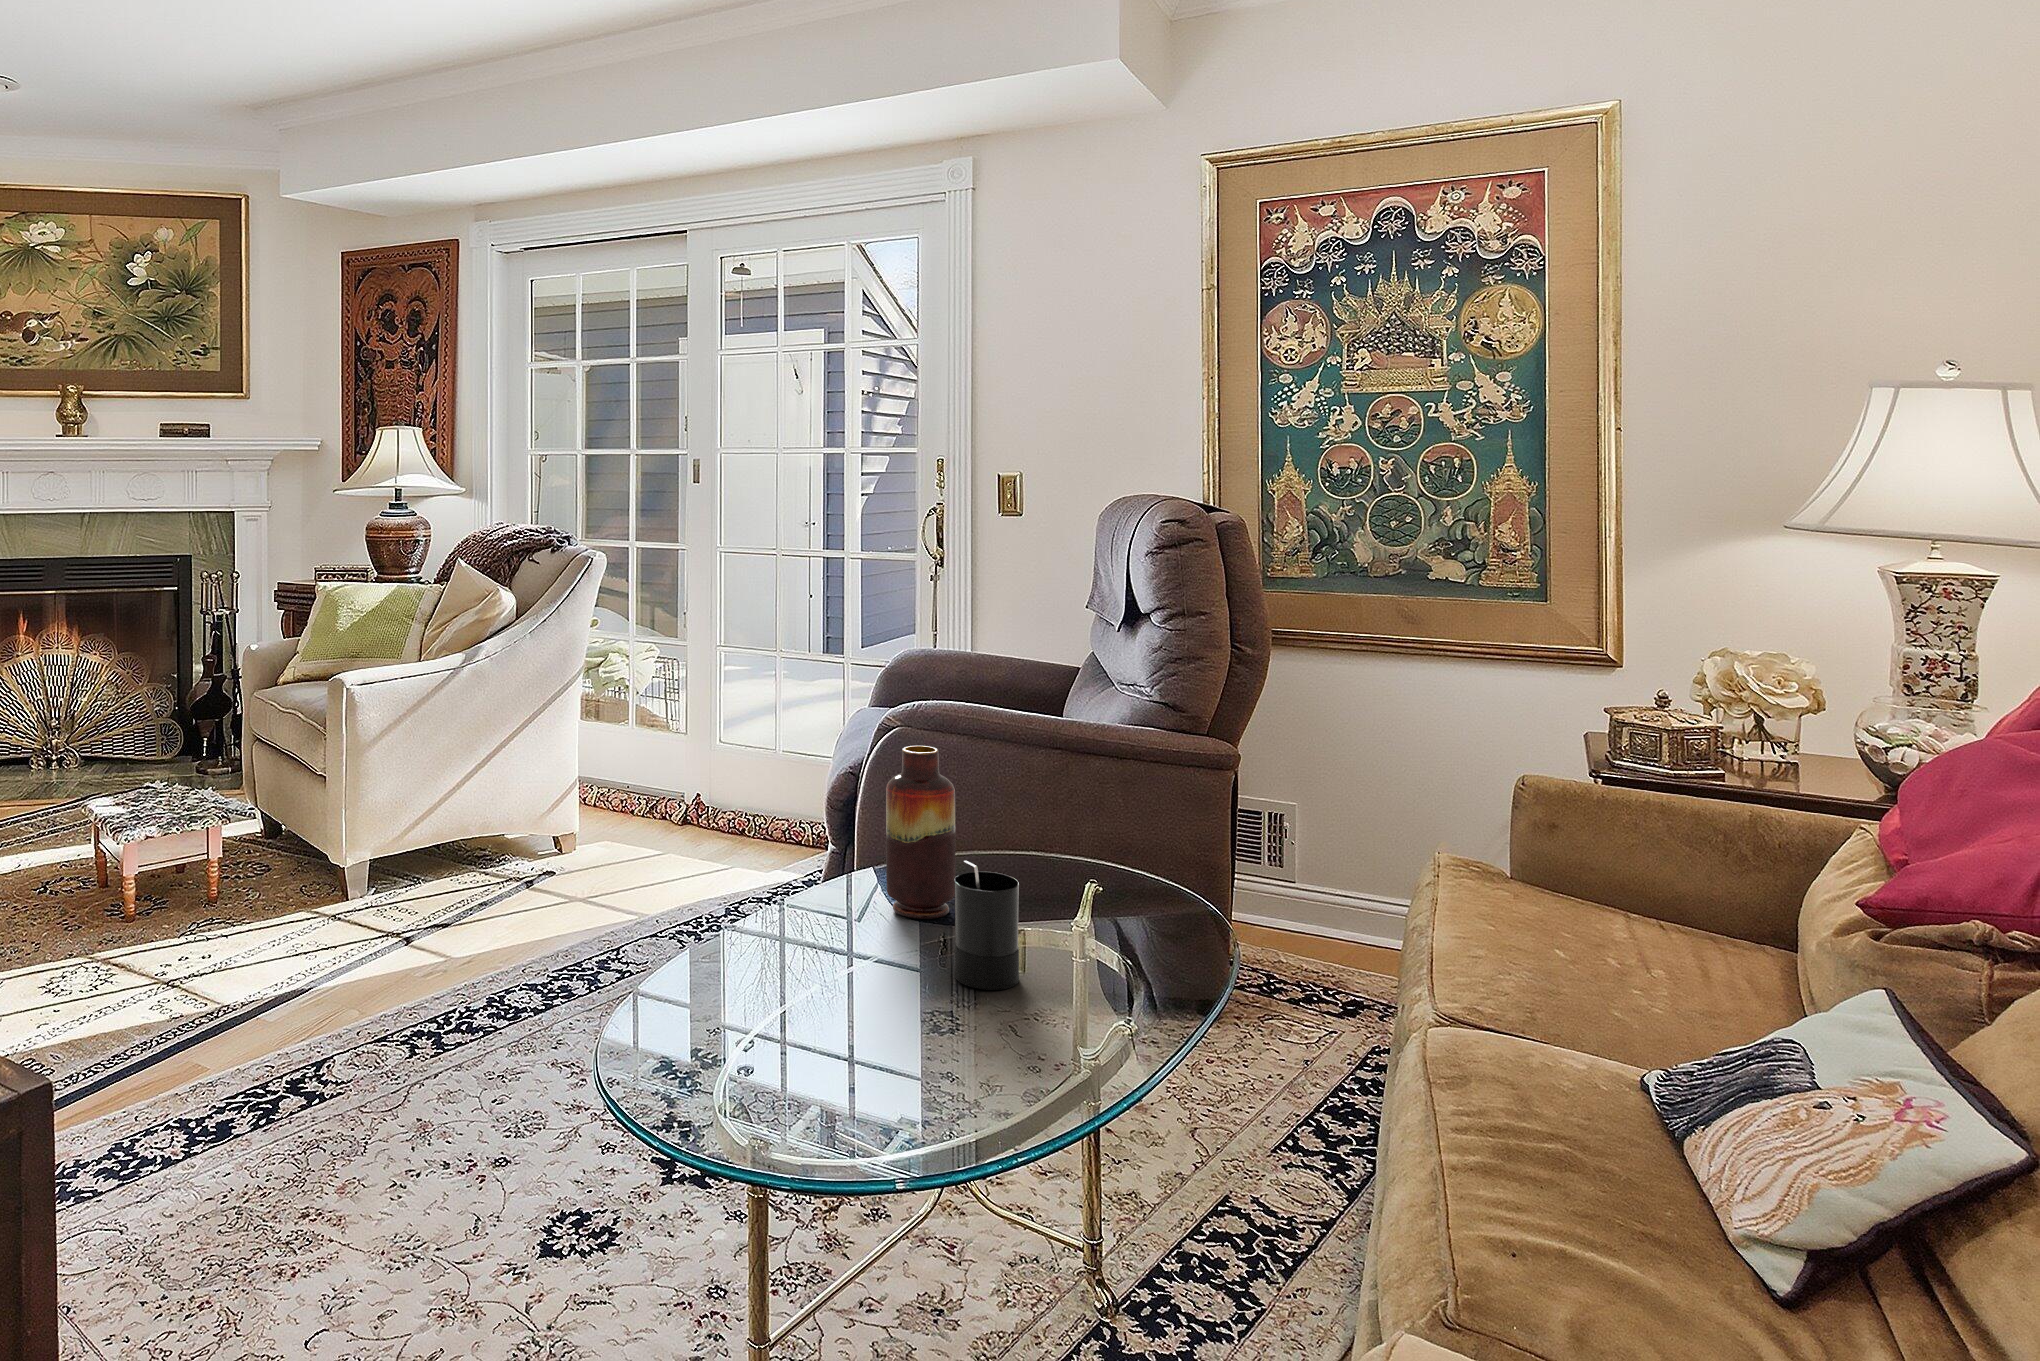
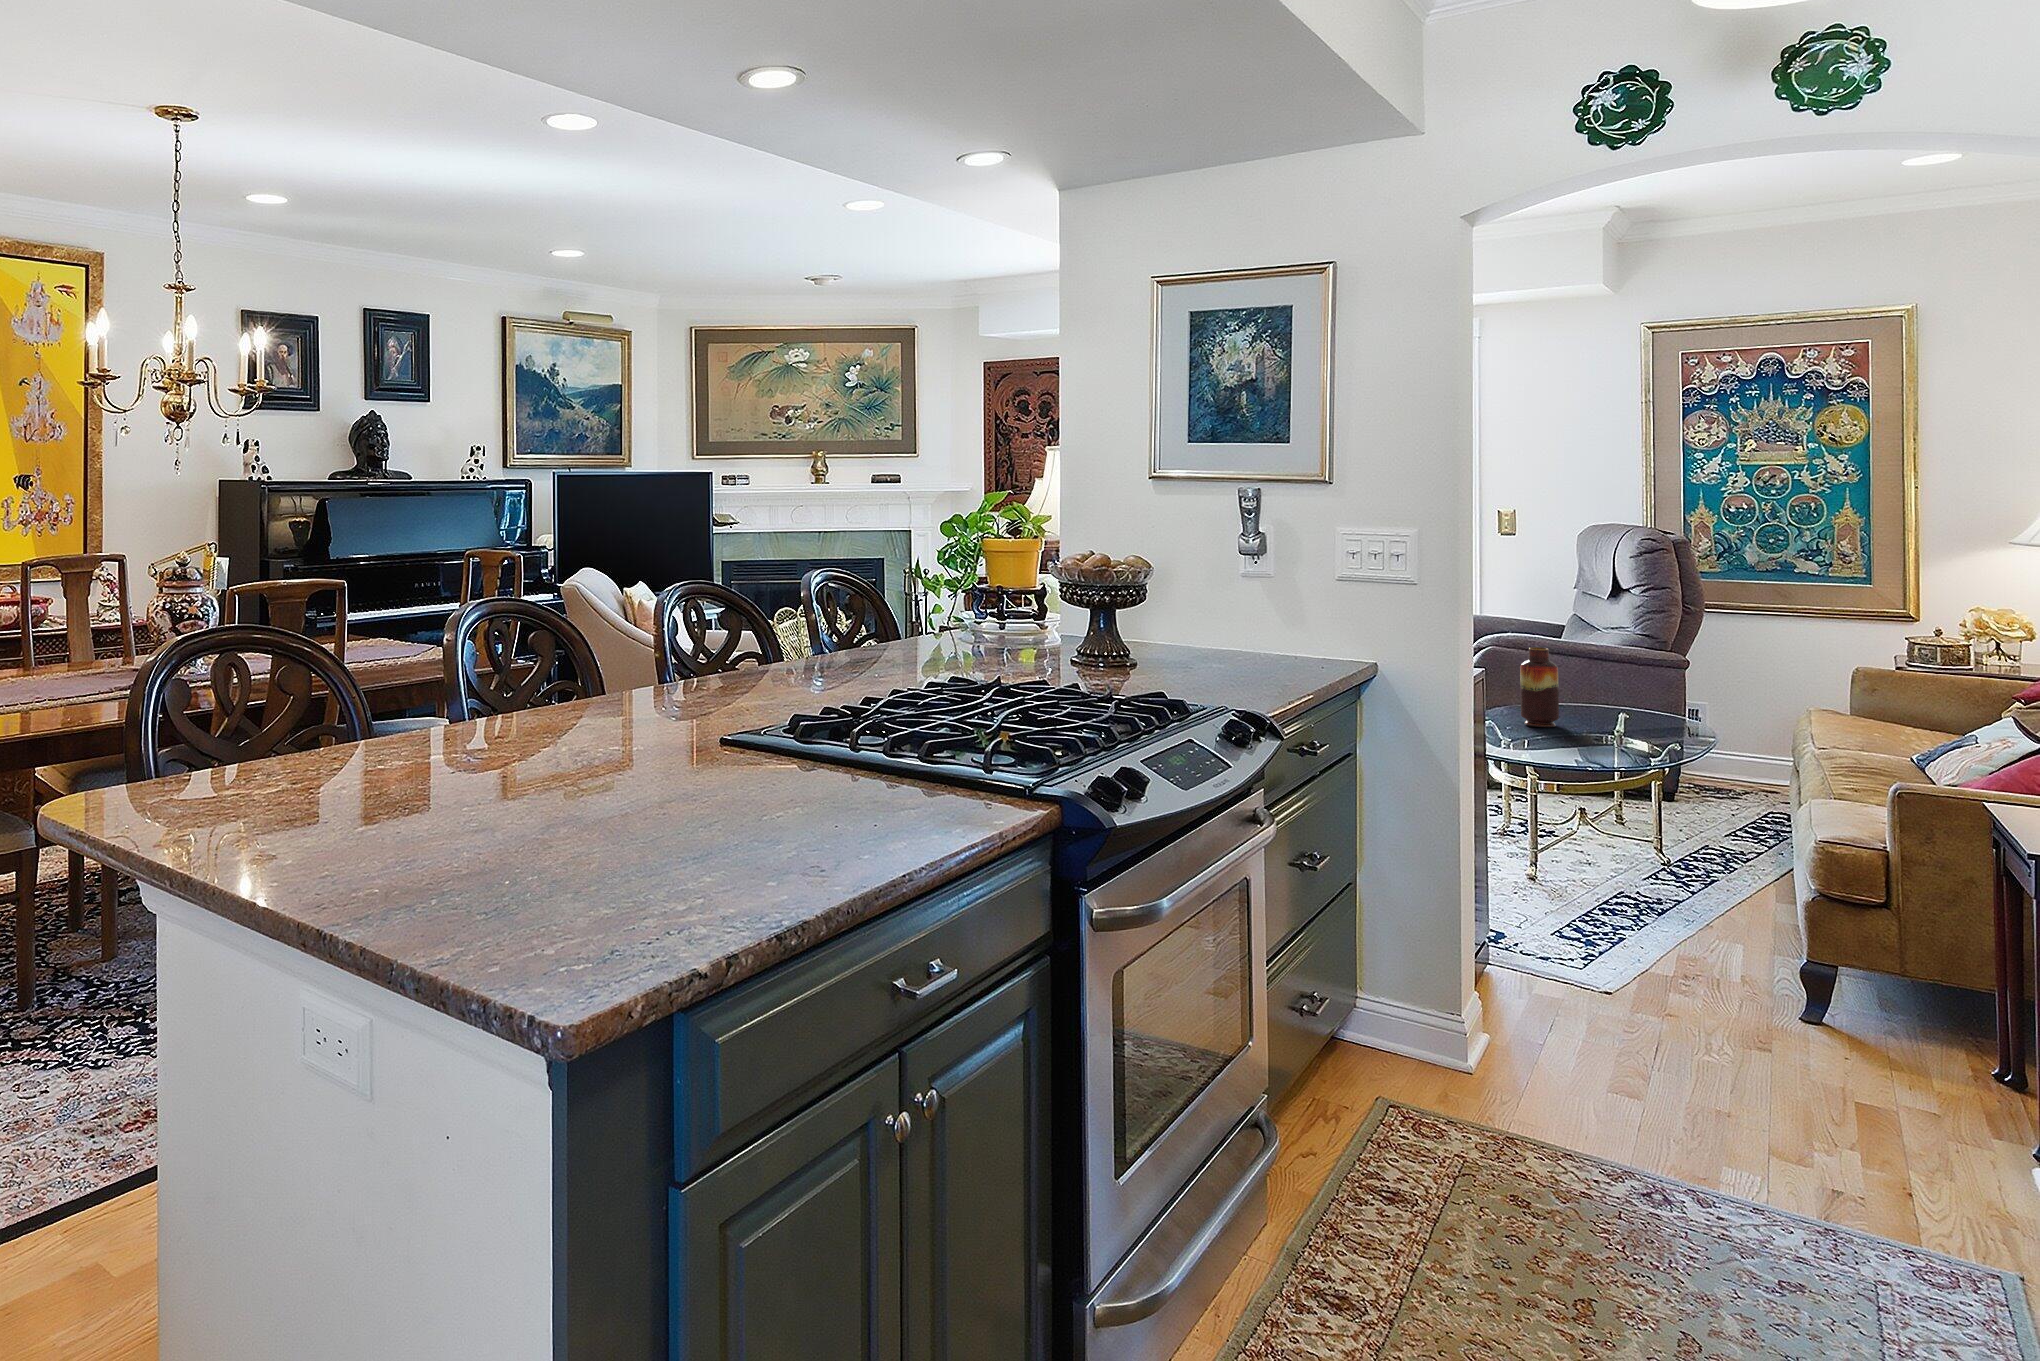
candle: present [954,861,1019,990] -> none [1580,692,1614,745]

